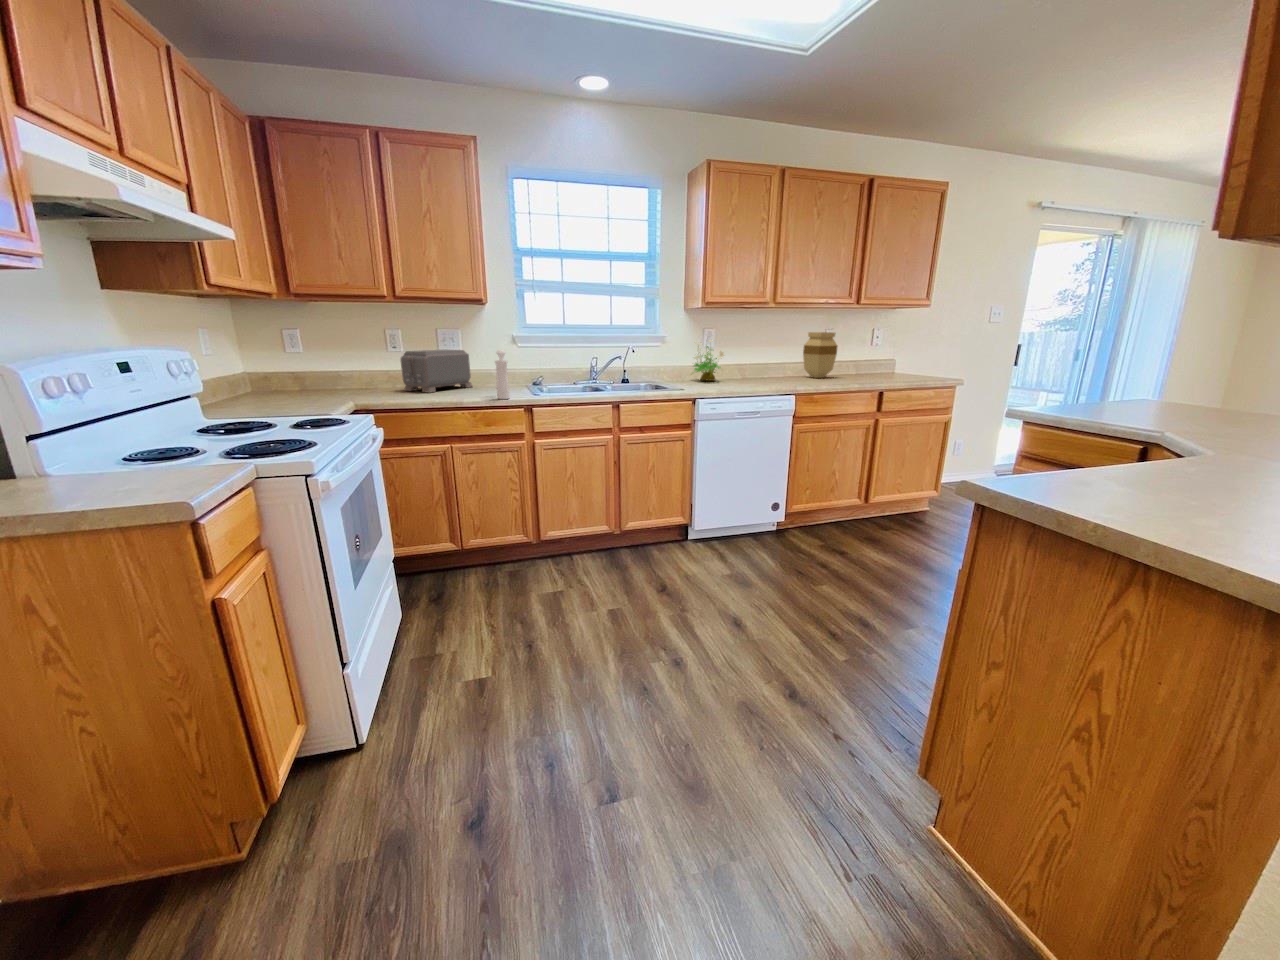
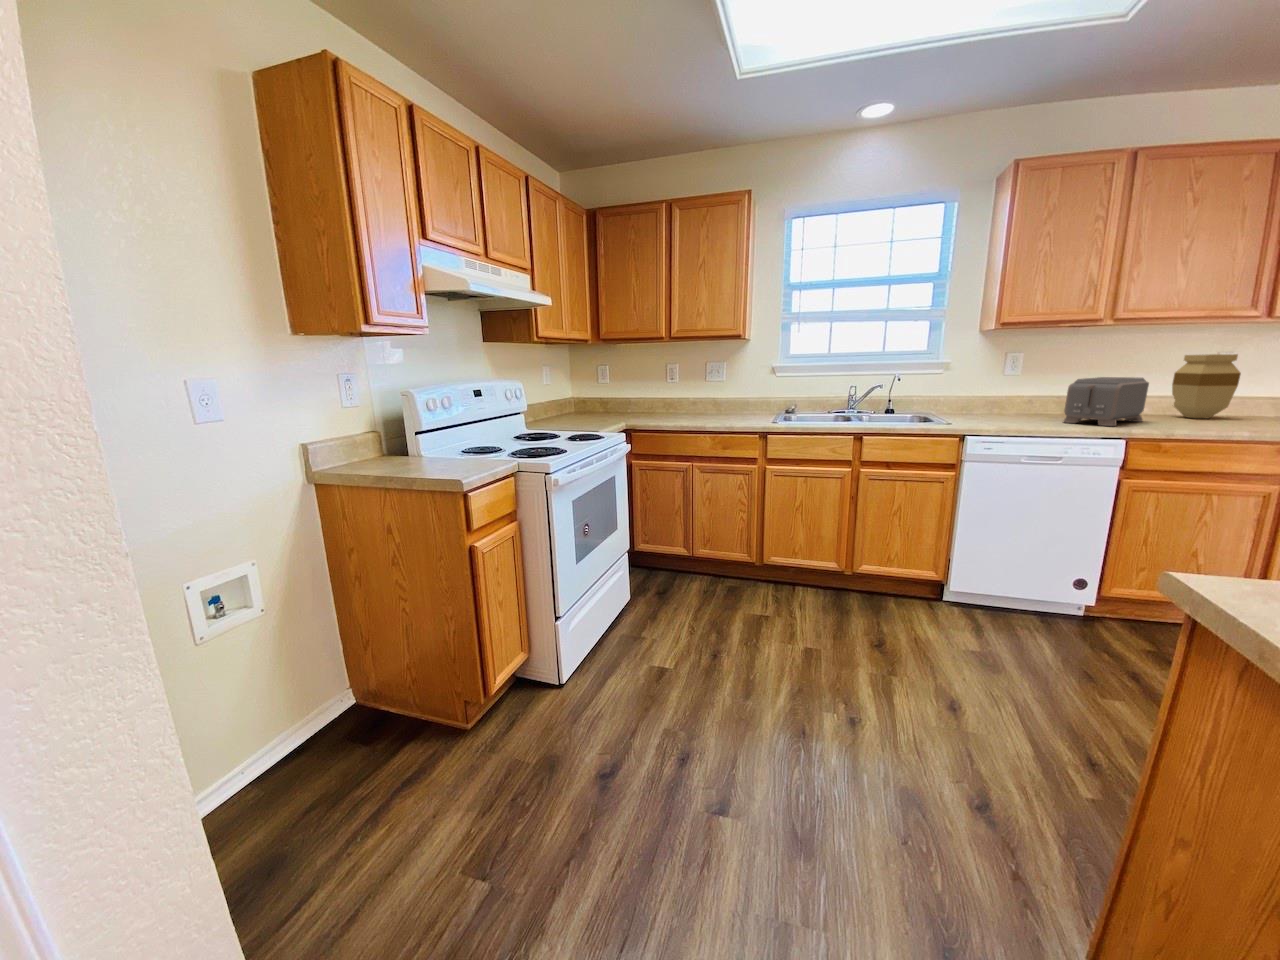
potted plant: present [694,340,724,381] -> none [976,361,1028,416]
toaster: present [401,349,473,393] -> present [1063,377,1149,426]
pepper mill: present [495,350,510,399] -> none [736,380,751,425]

